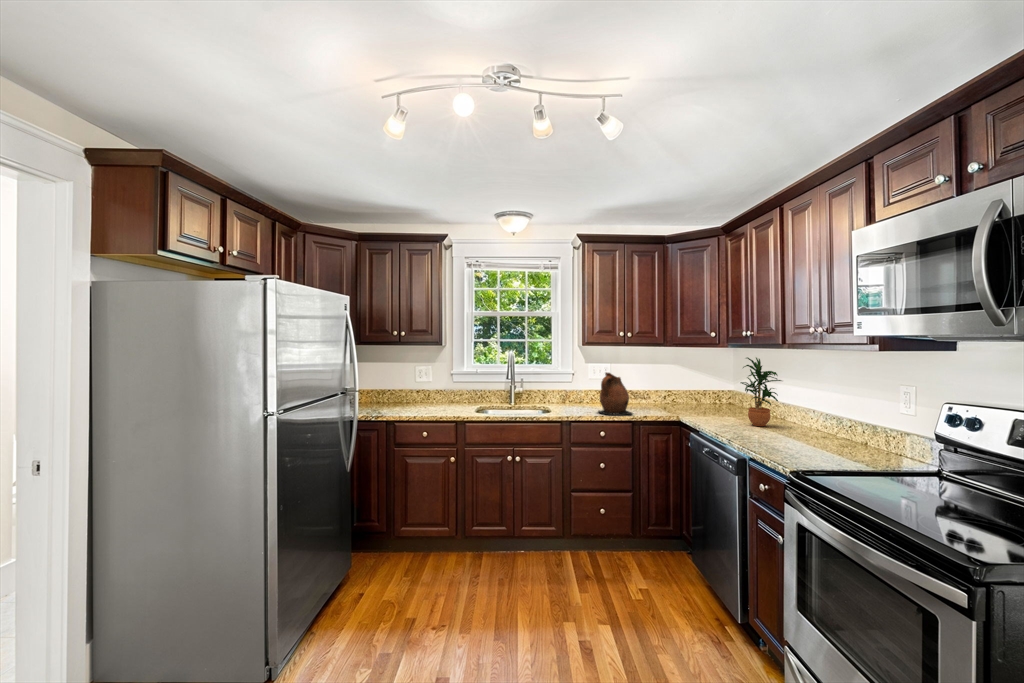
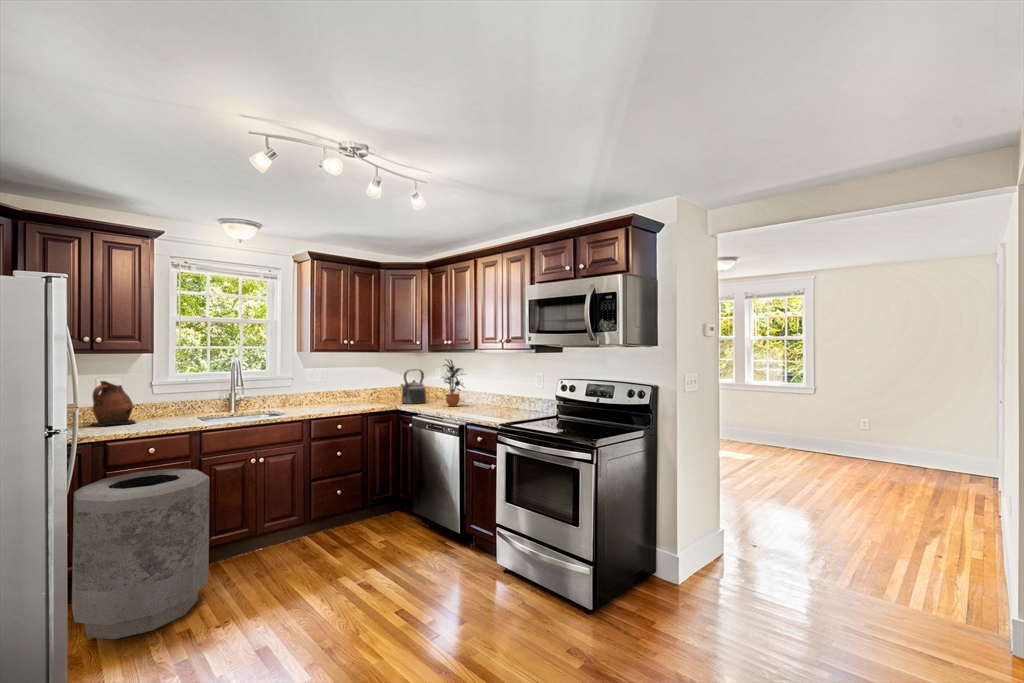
kettle: none [691,370,730,416] -> present [401,369,426,404]
ceramic pitcher: present [598,373,633,414] -> present [92,381,136,426]
trash can: none [353,453,455,605] -> present [72,469,210,639]

